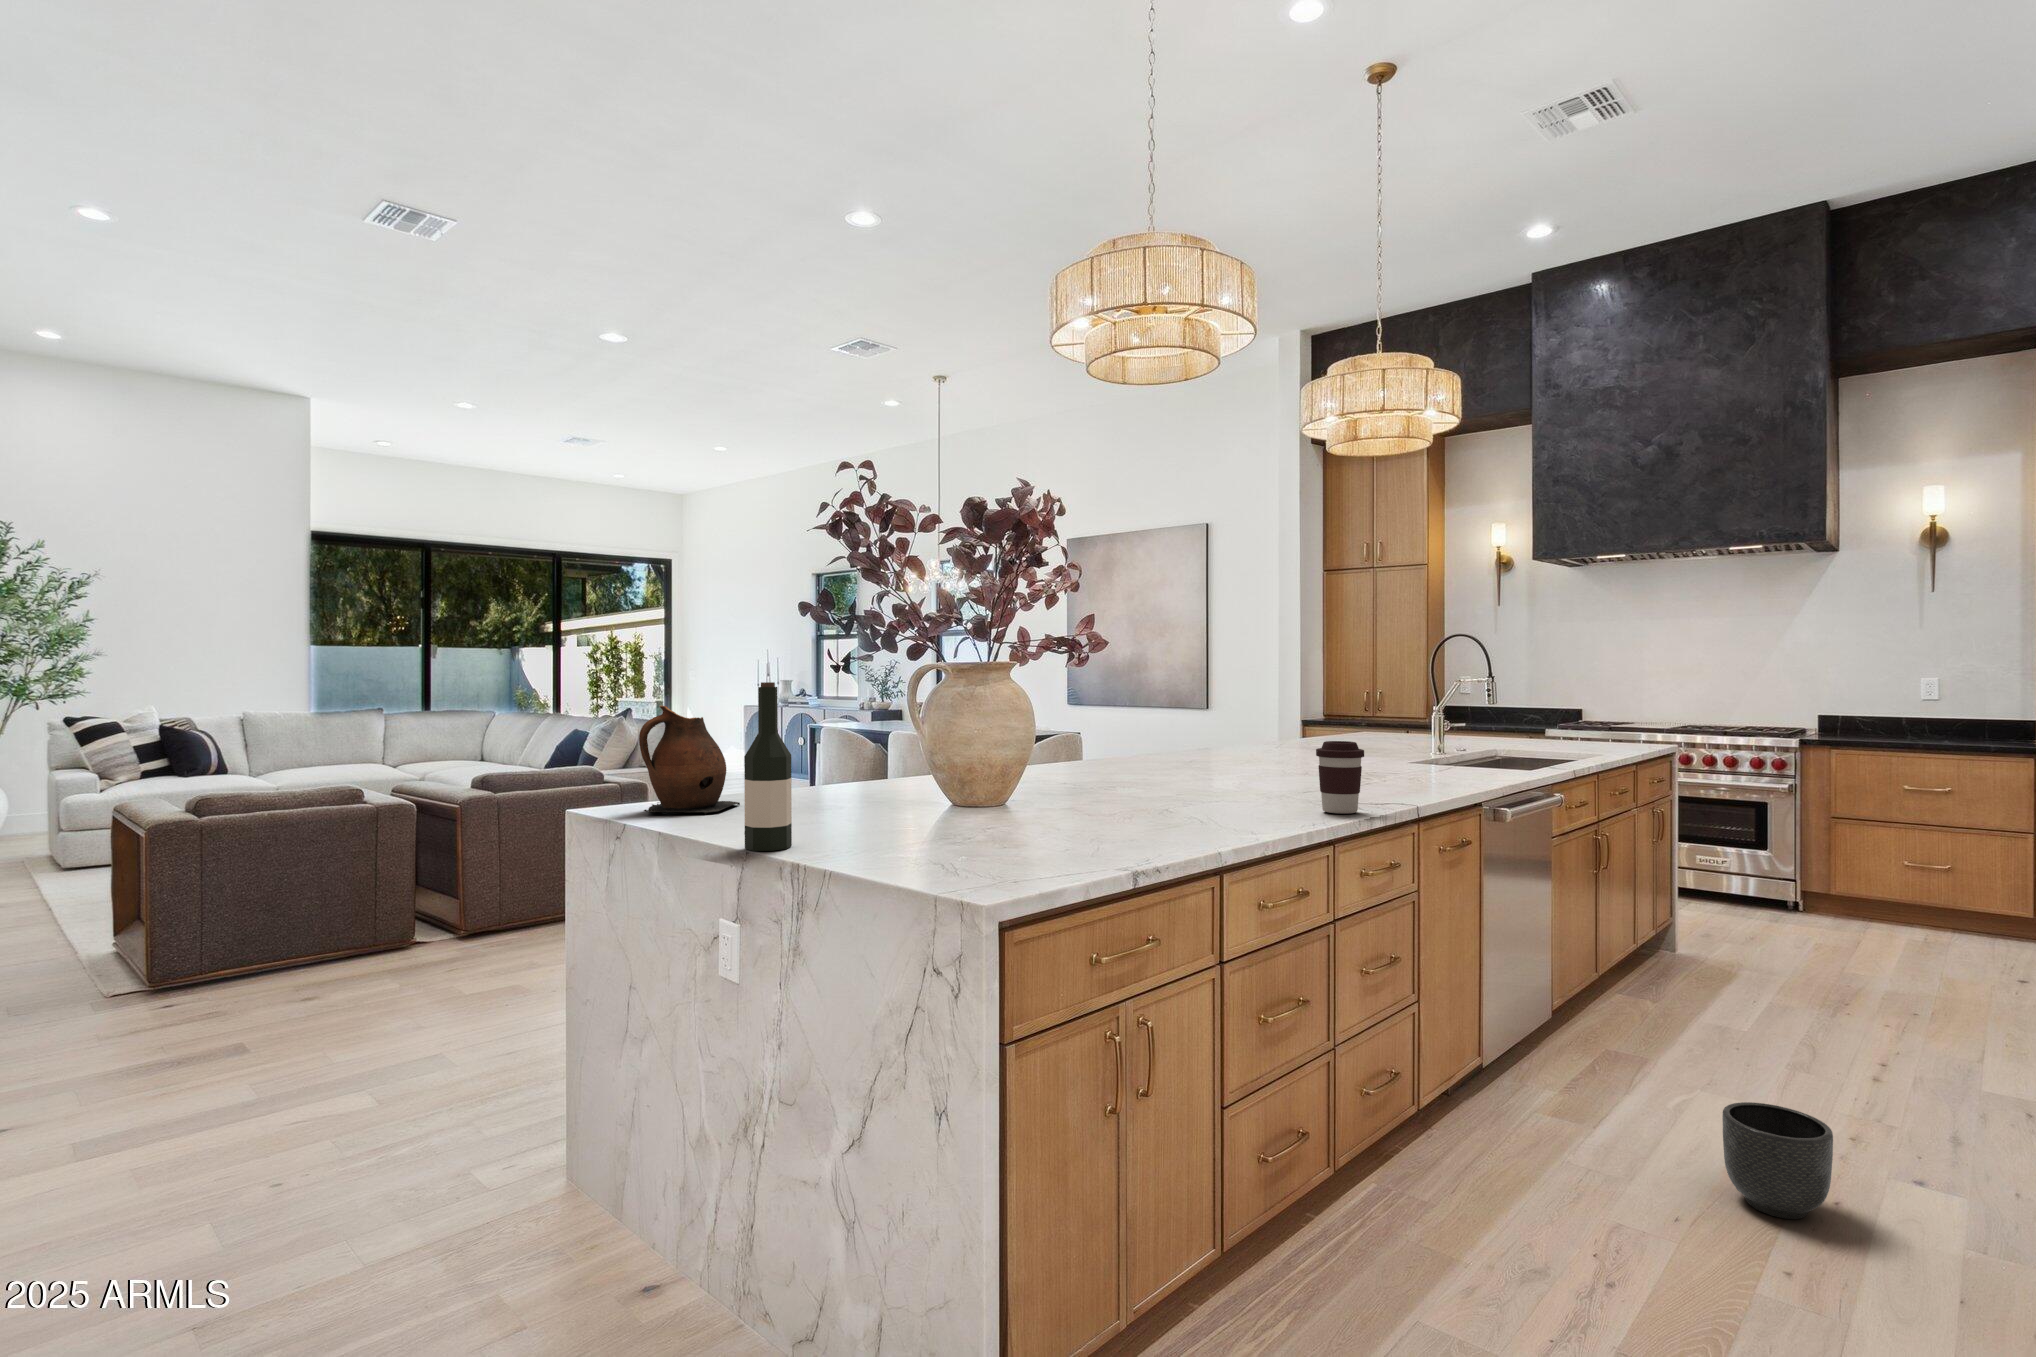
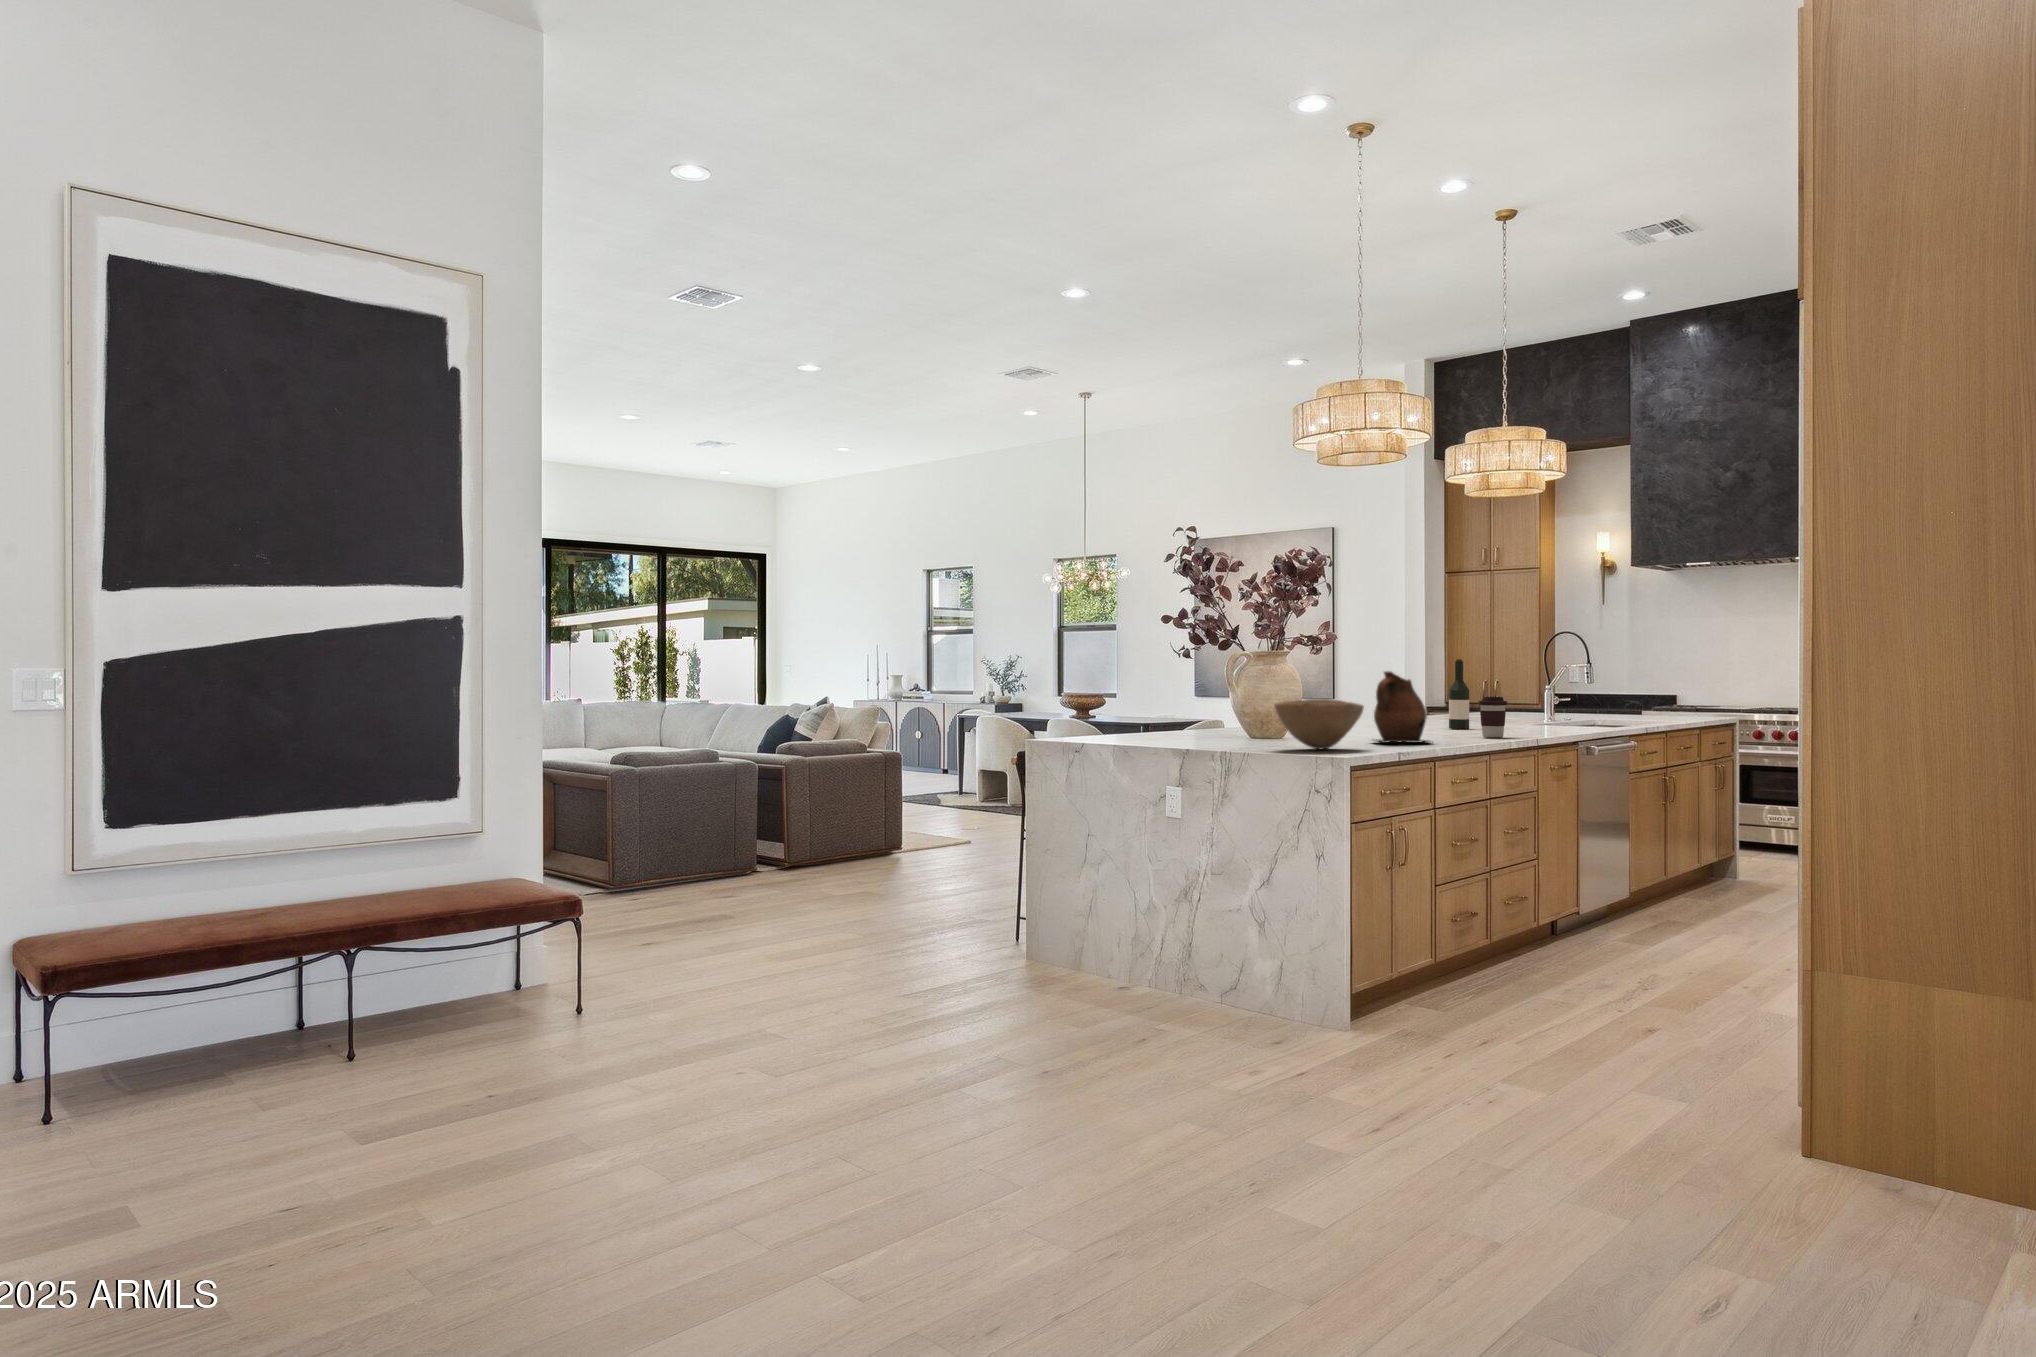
wine bottle: present [744,682,792,851] -> present [1449,659,1469,729]
ceramic pitcher: present [639,706,740,815] -> present [1374,671,1433,743]
bowl: none [875,759,1057,868] -> present [1274,699,1364,749]
planter: present [1722,1102,1833,1219] -> none [1720,914,1781,973]

